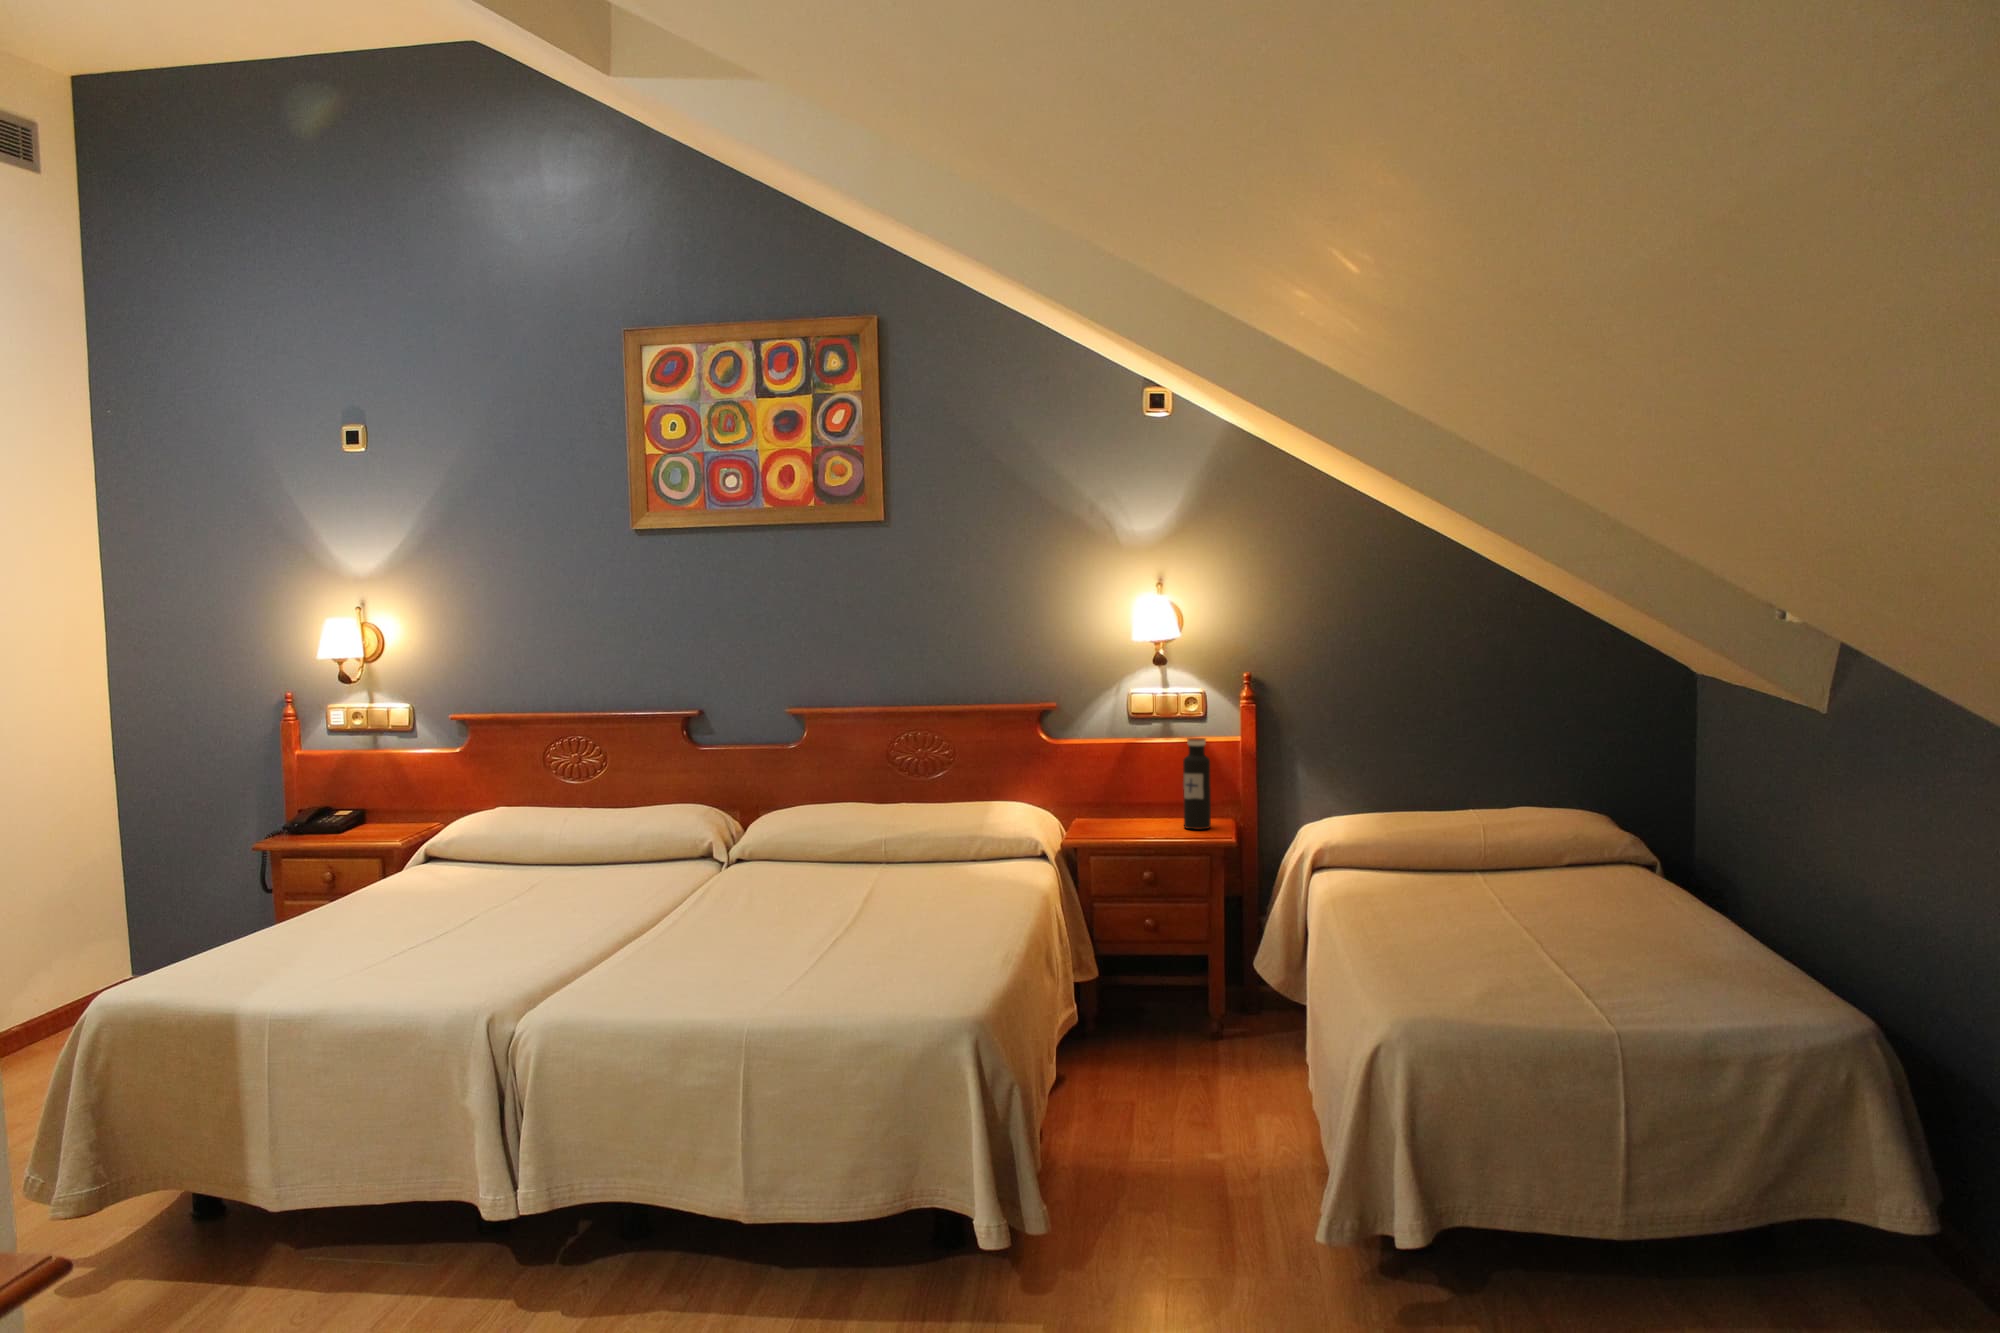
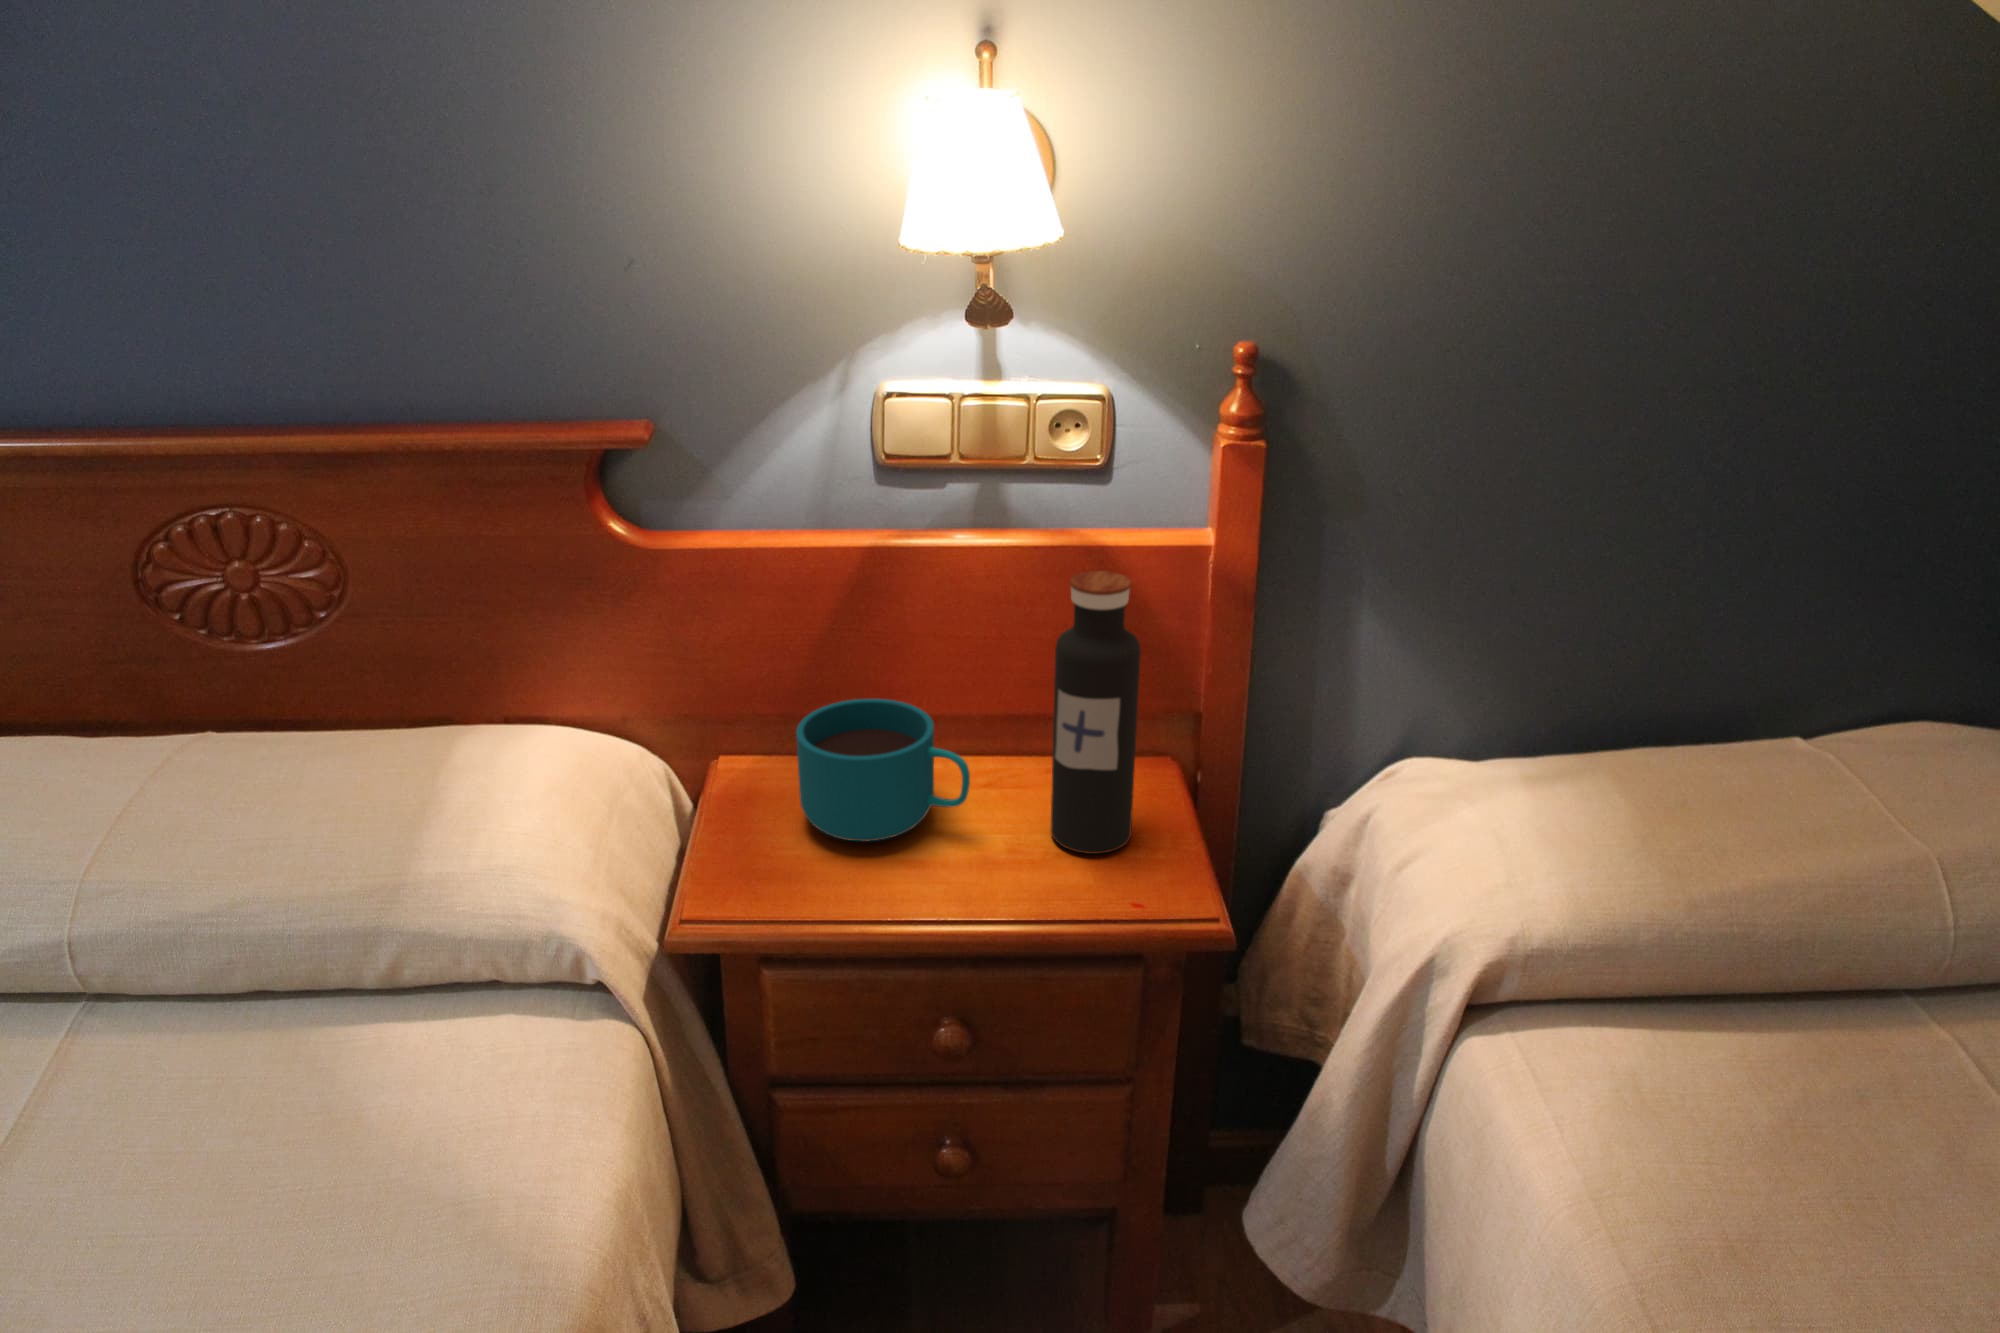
cup: none [1101,788,1157,826] -> present [796,699,970,841]

